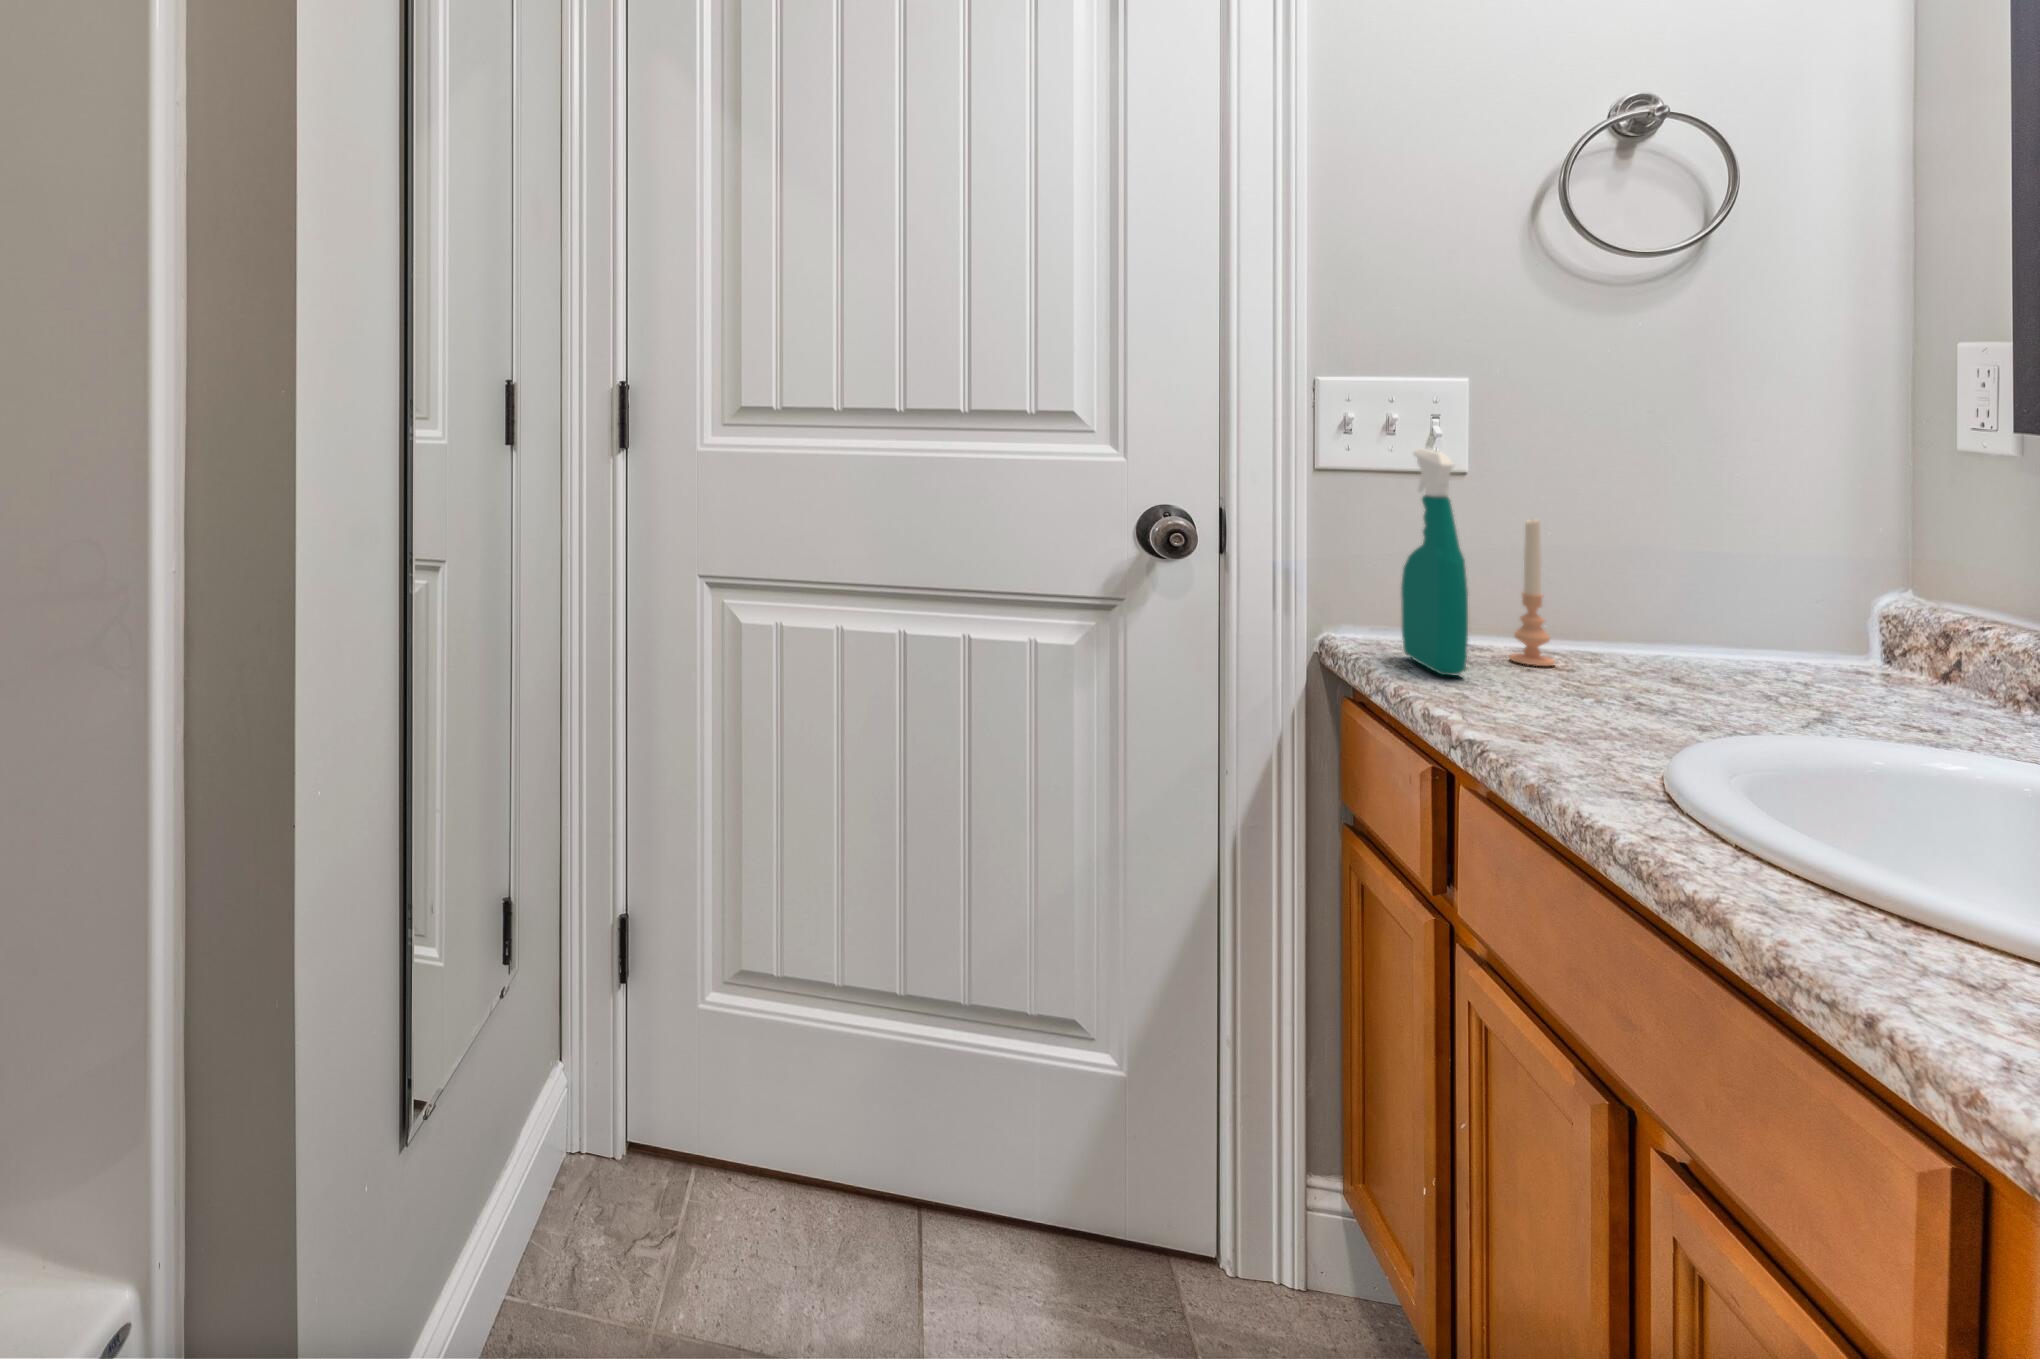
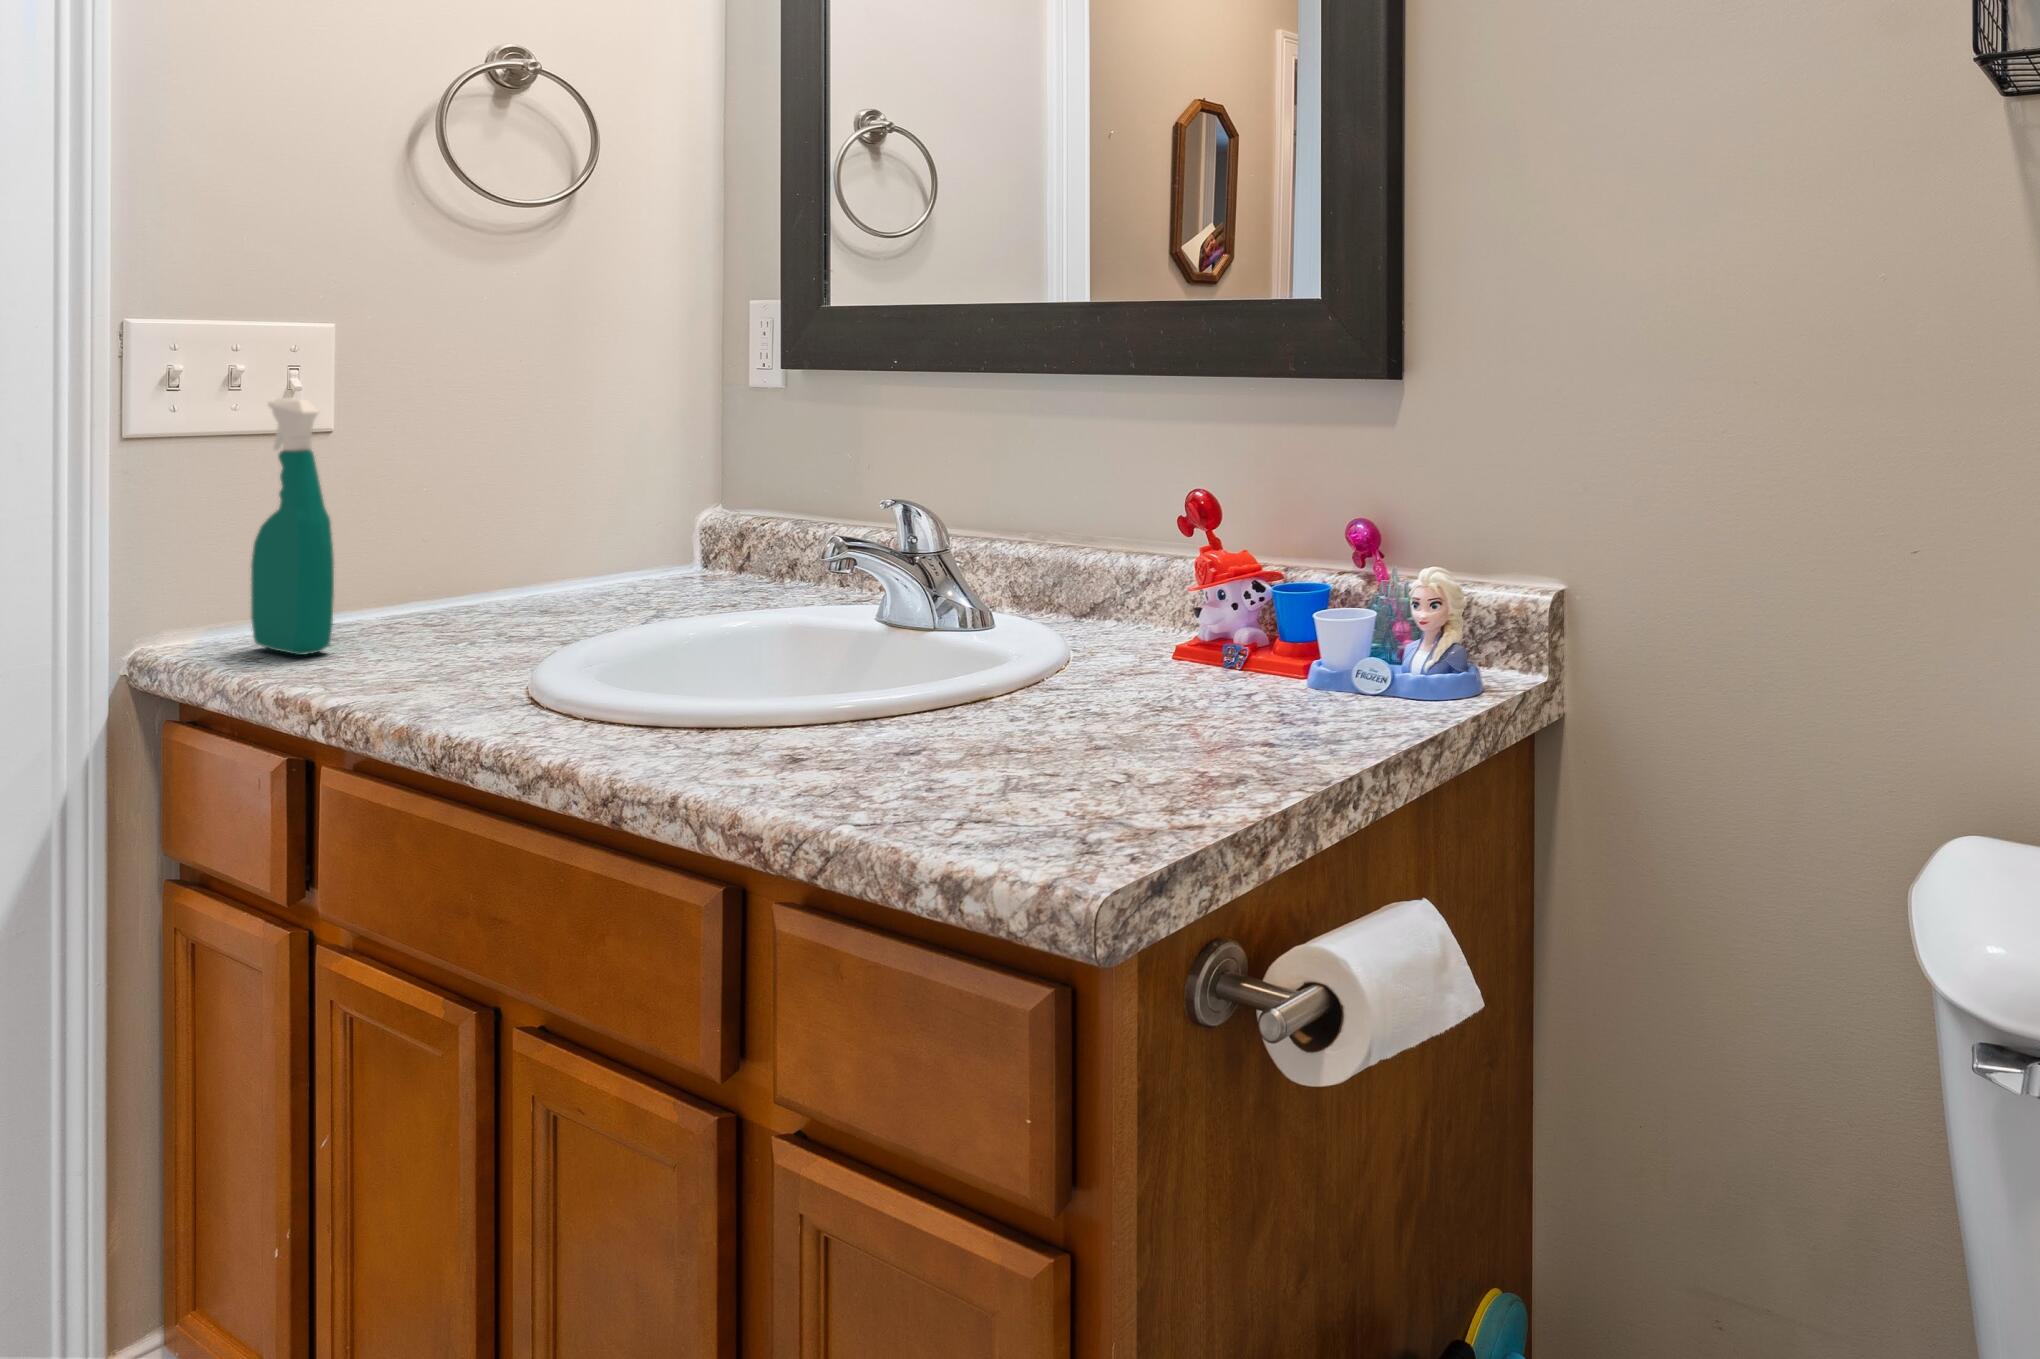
candle: present [1509,520,1555,666] -> none [381,470,430,628]

